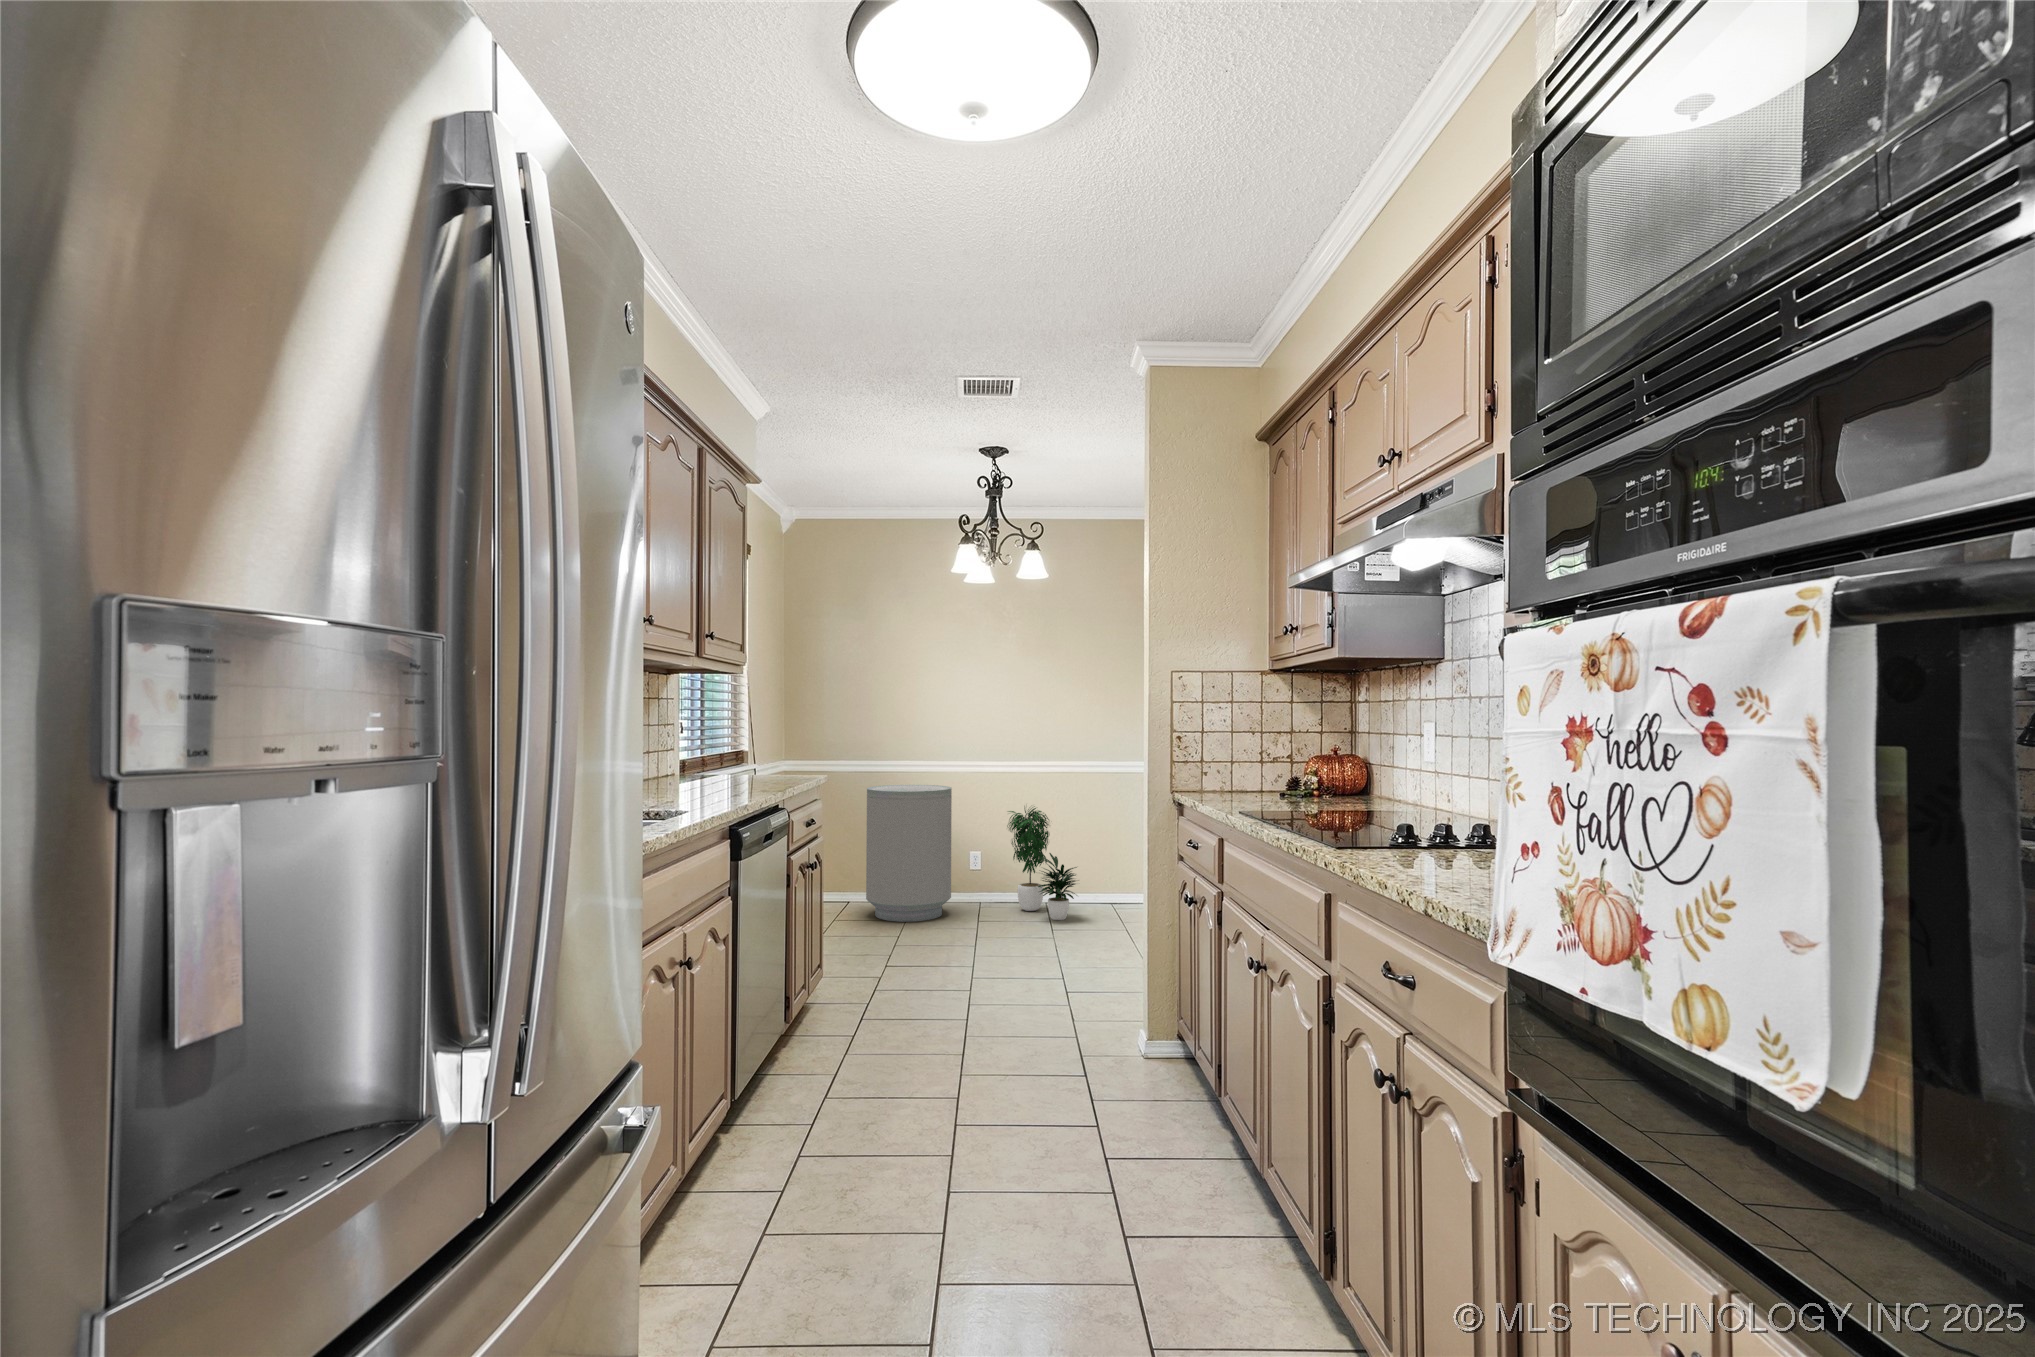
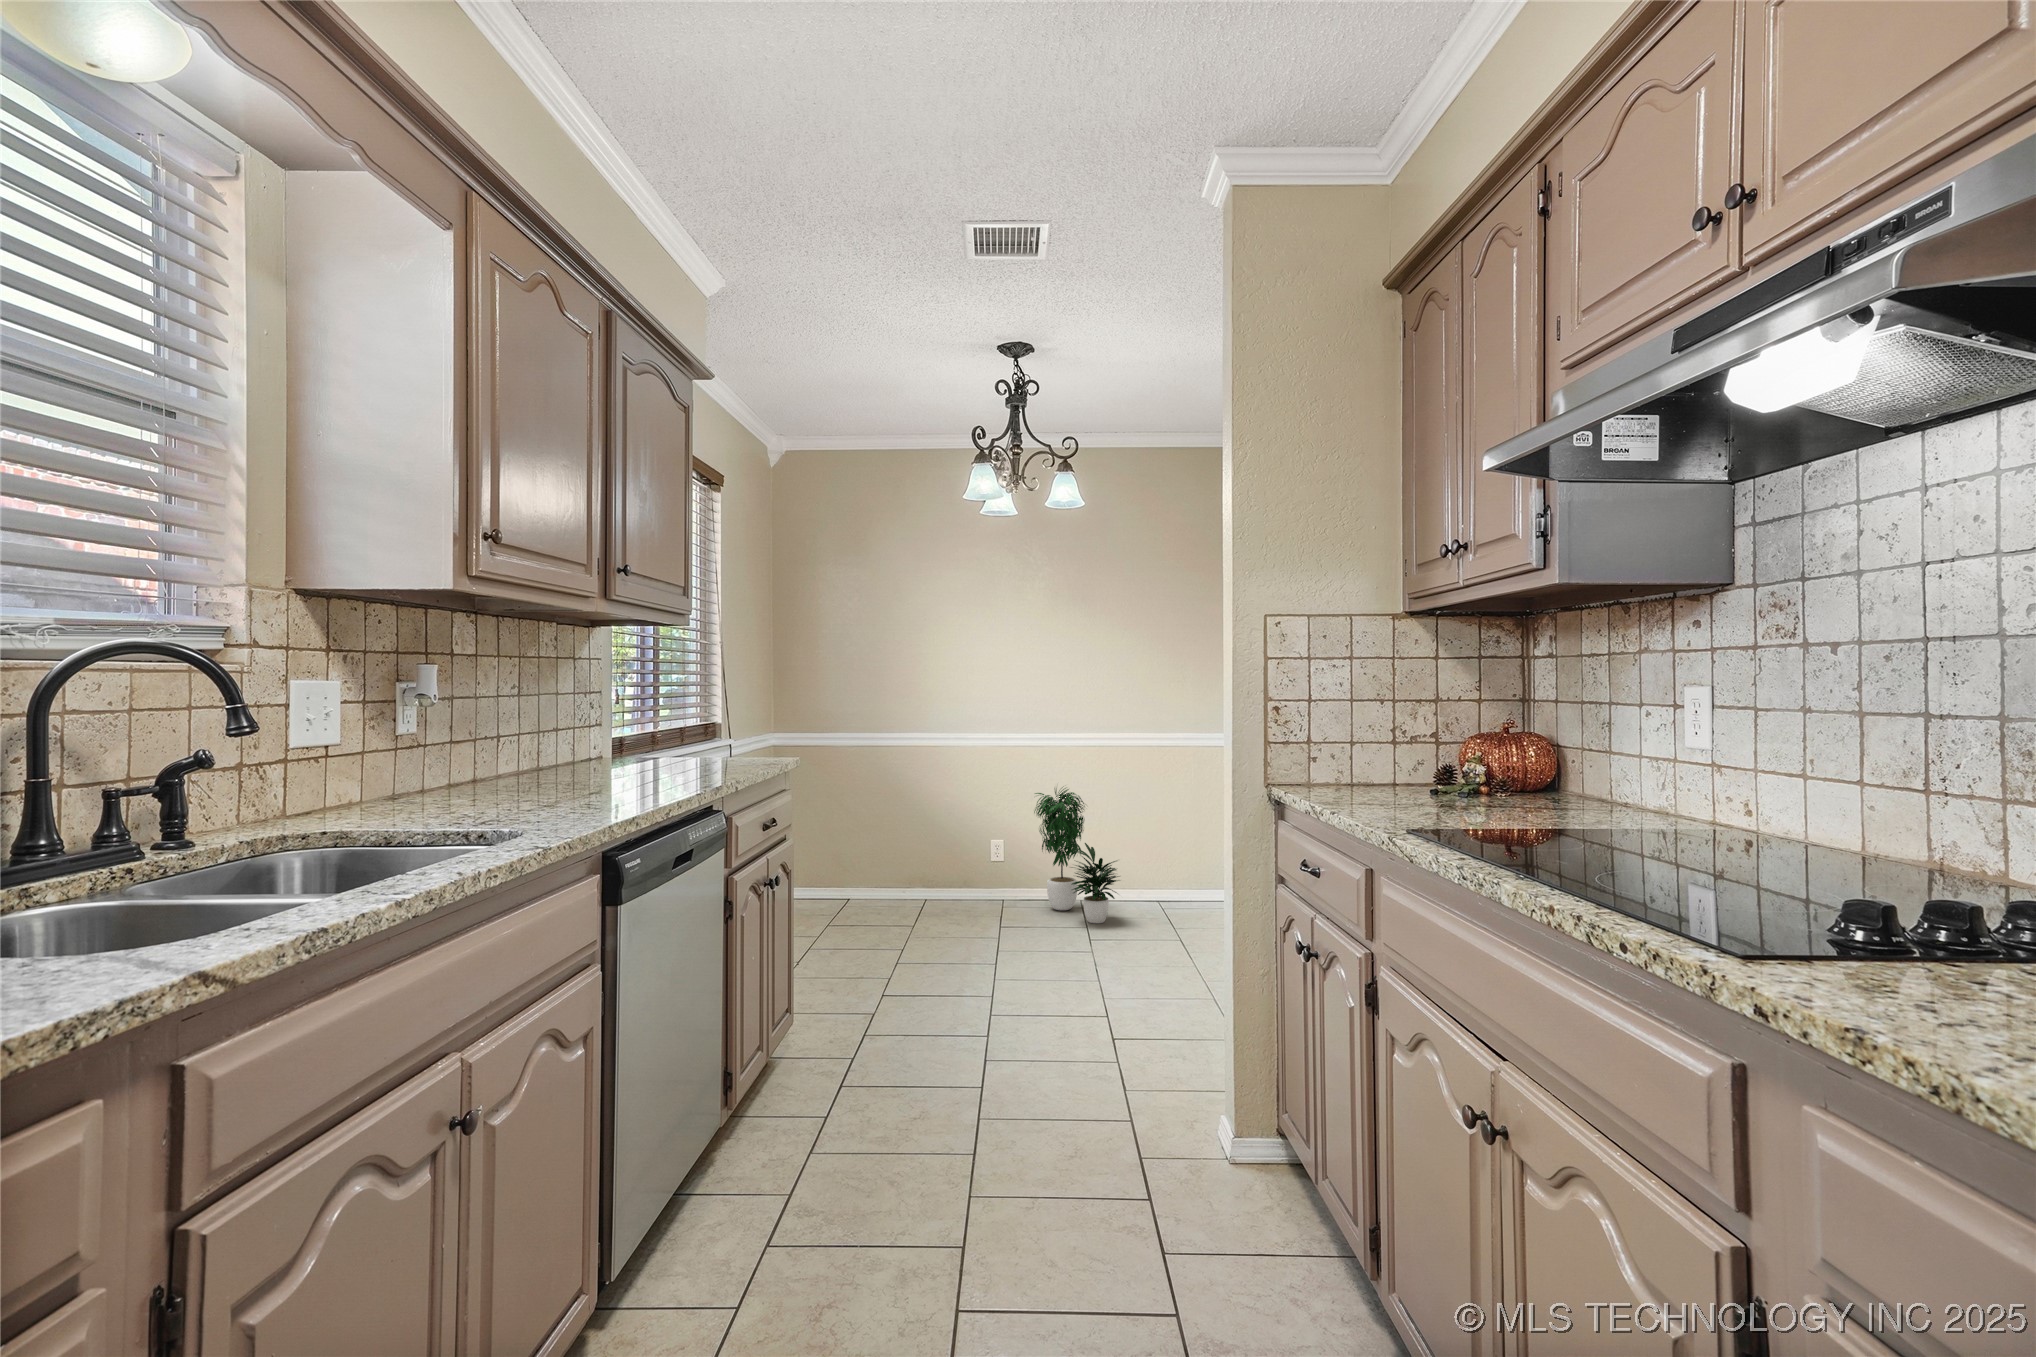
trash can: present [866,785,952,922] -> none [868,762,969,925]

